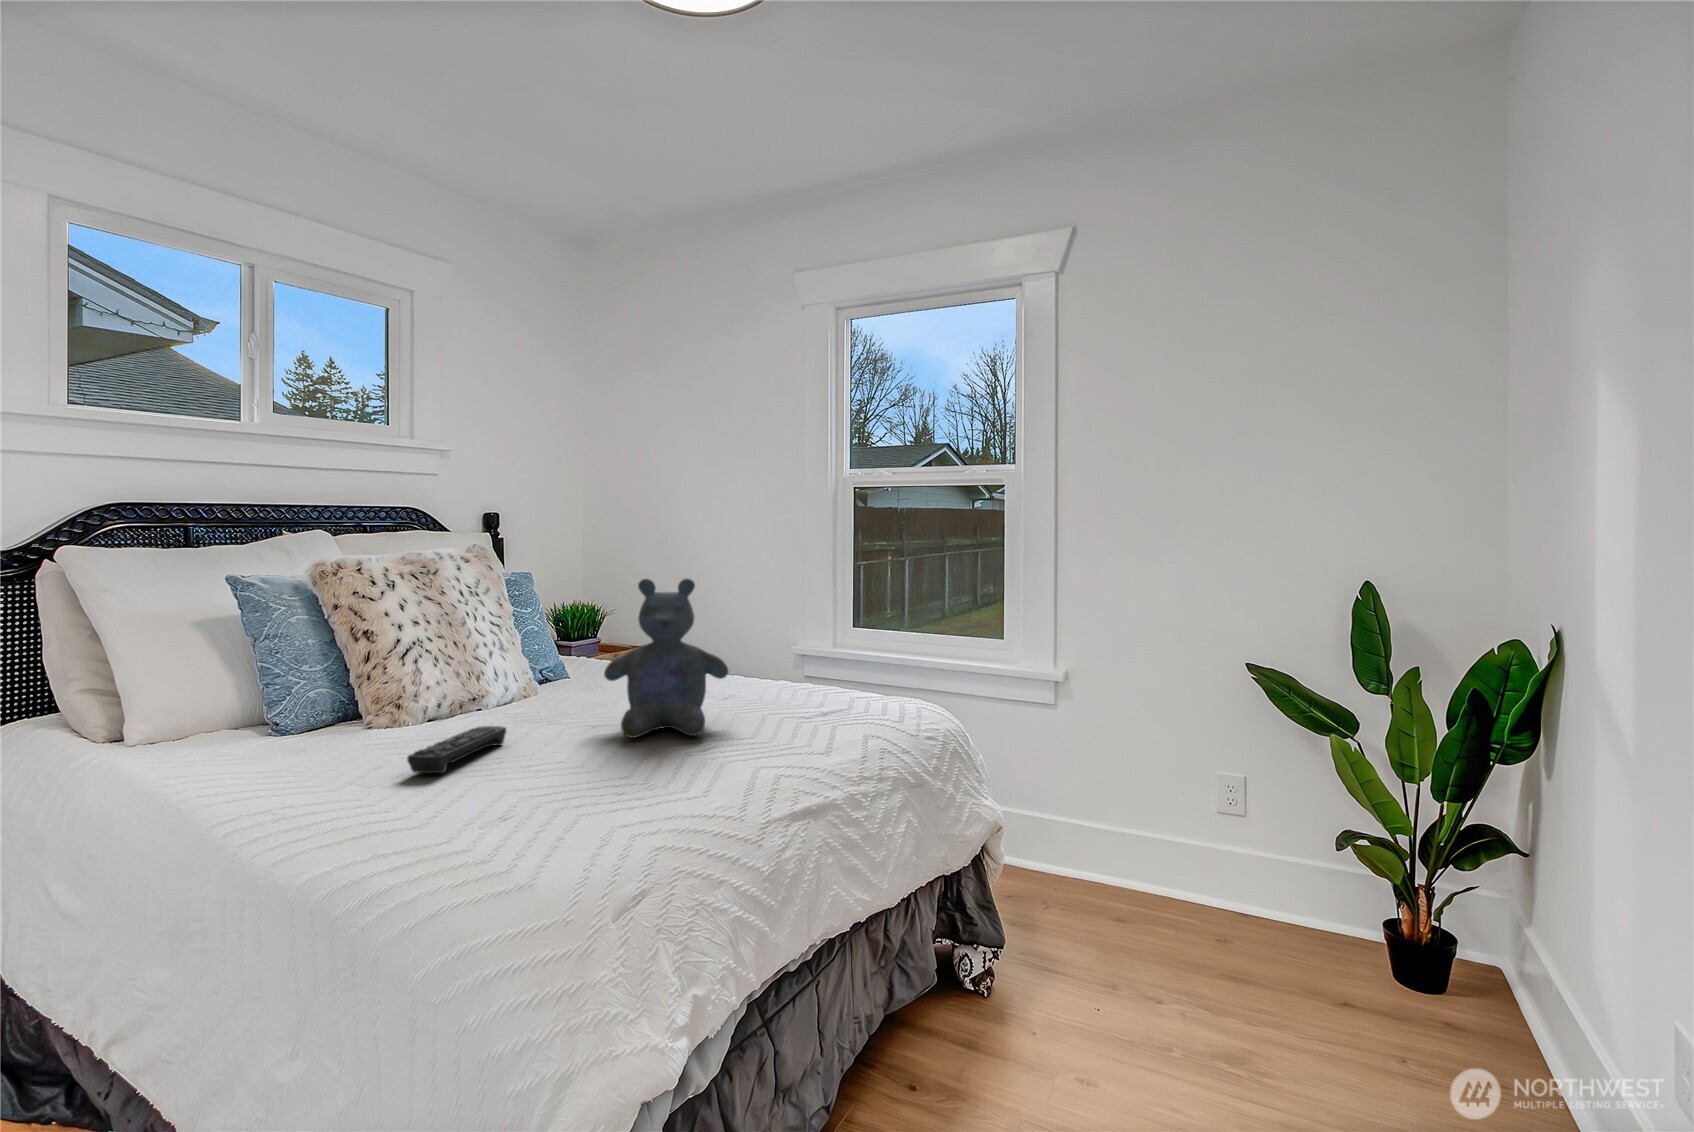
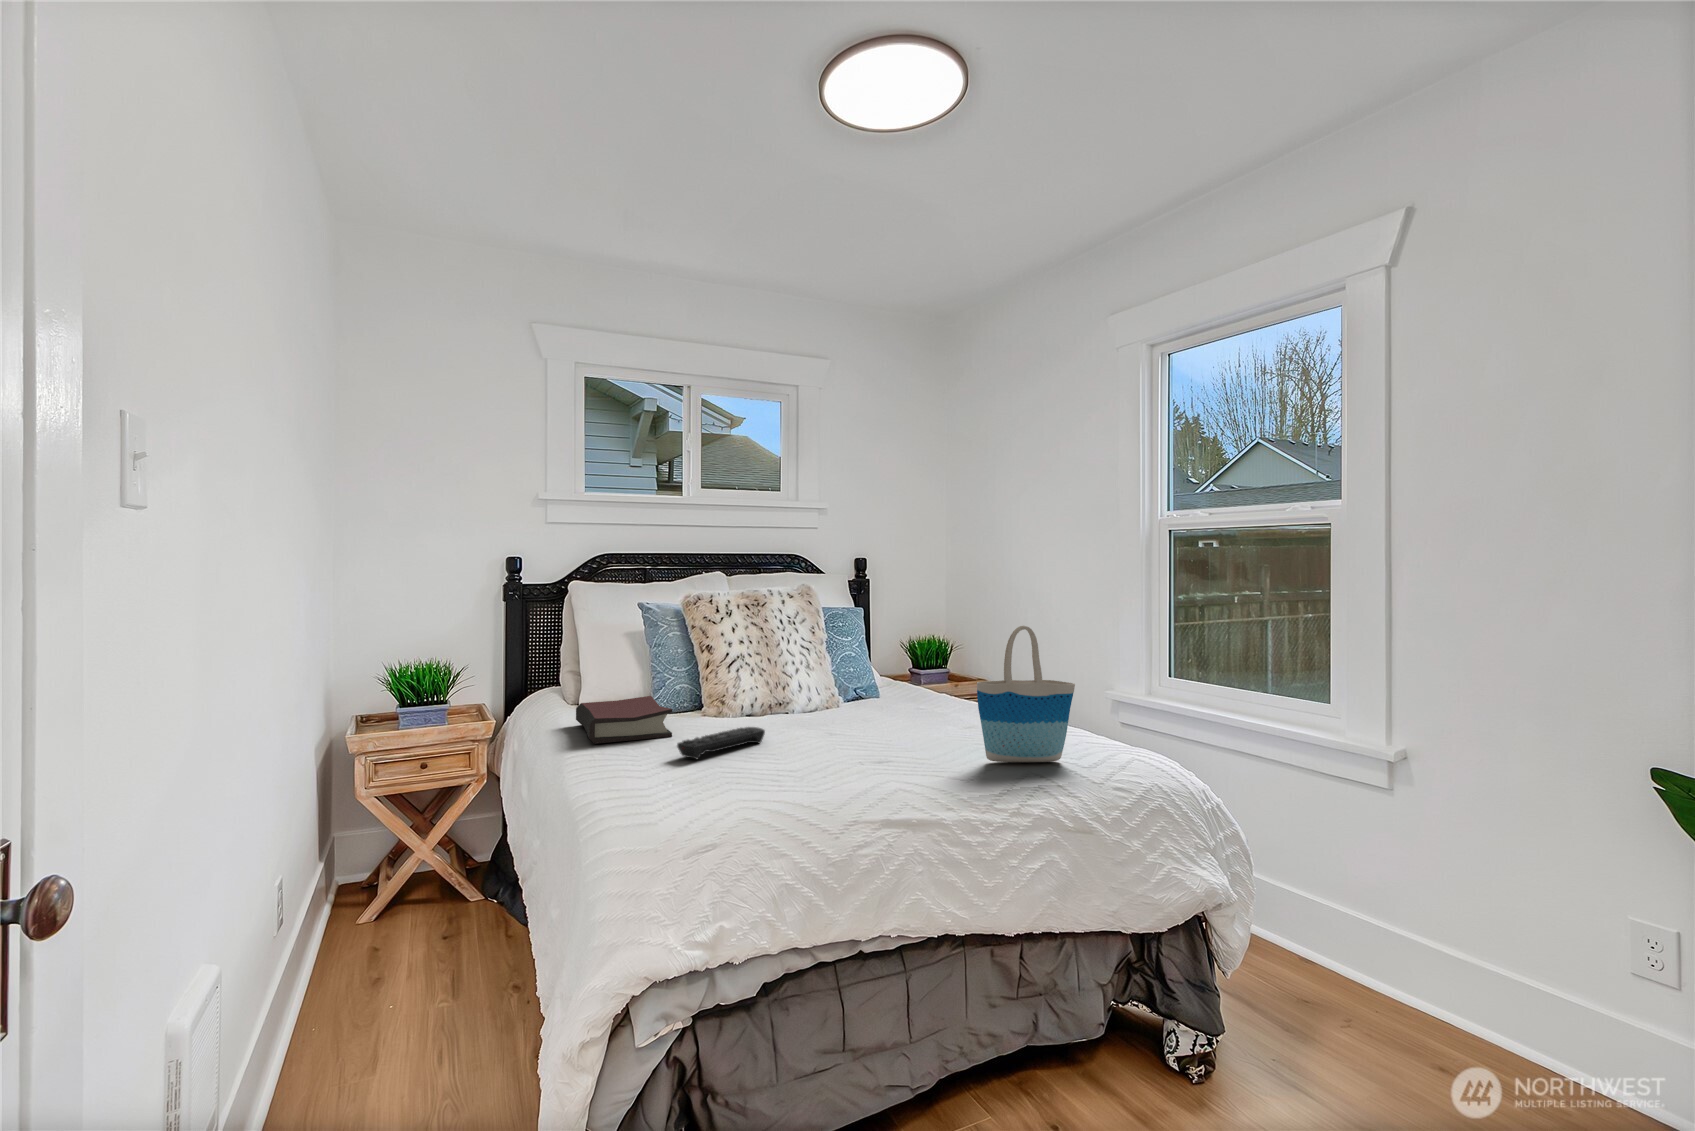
tote bag: none [780,577,868,725] -> present [977,626,1075,762]
stuffed bear: present [604,578,728,738] -> none [840,619,942,758]
hardback book: none [162,706,358,779] -> present [576,696,672,744]

